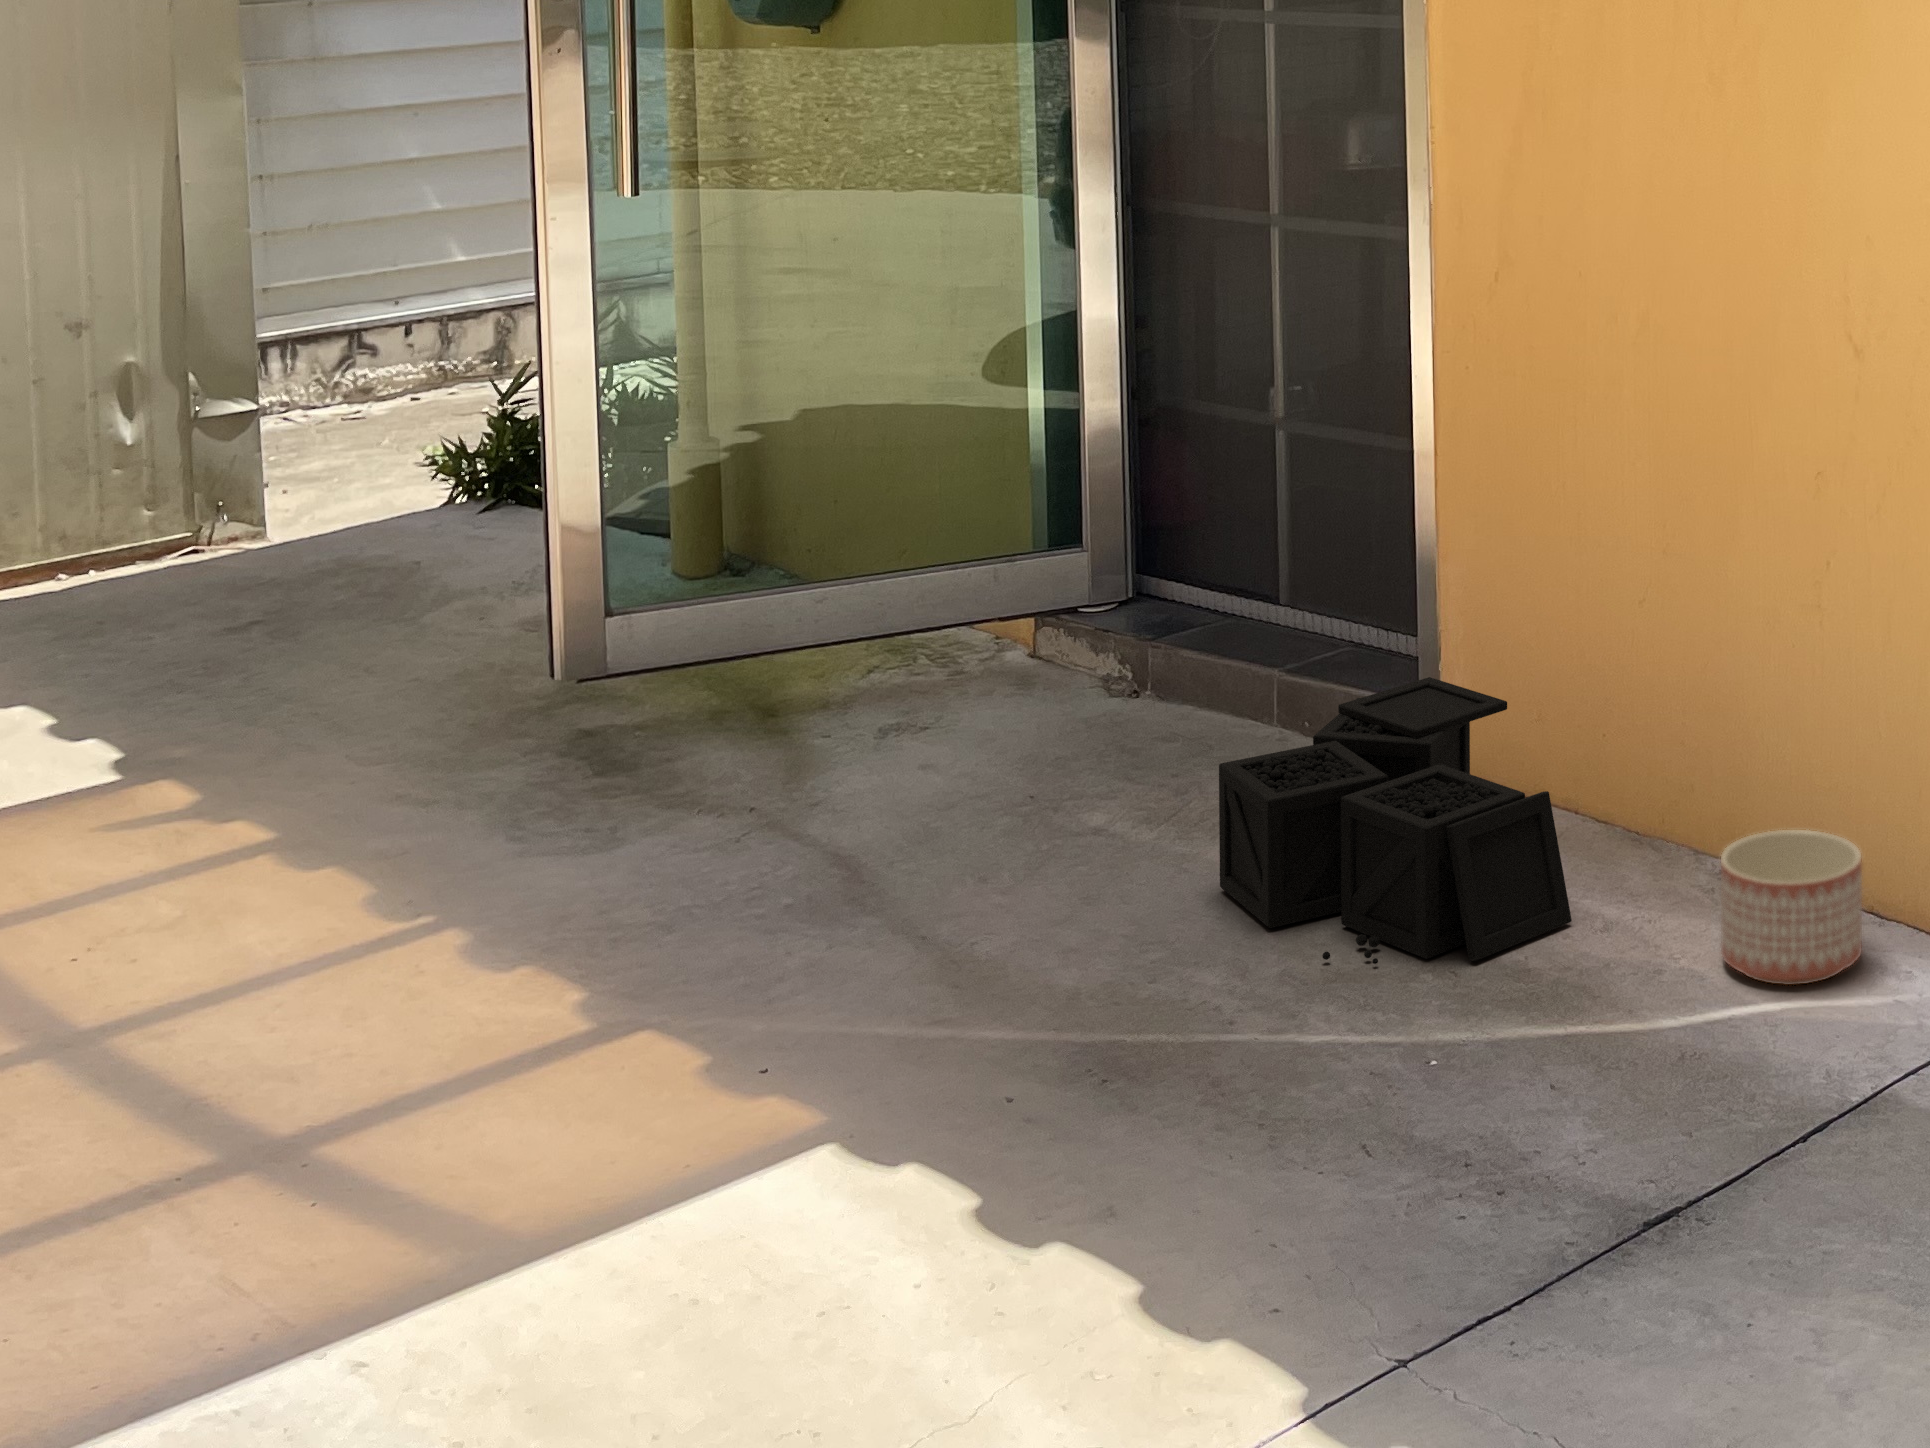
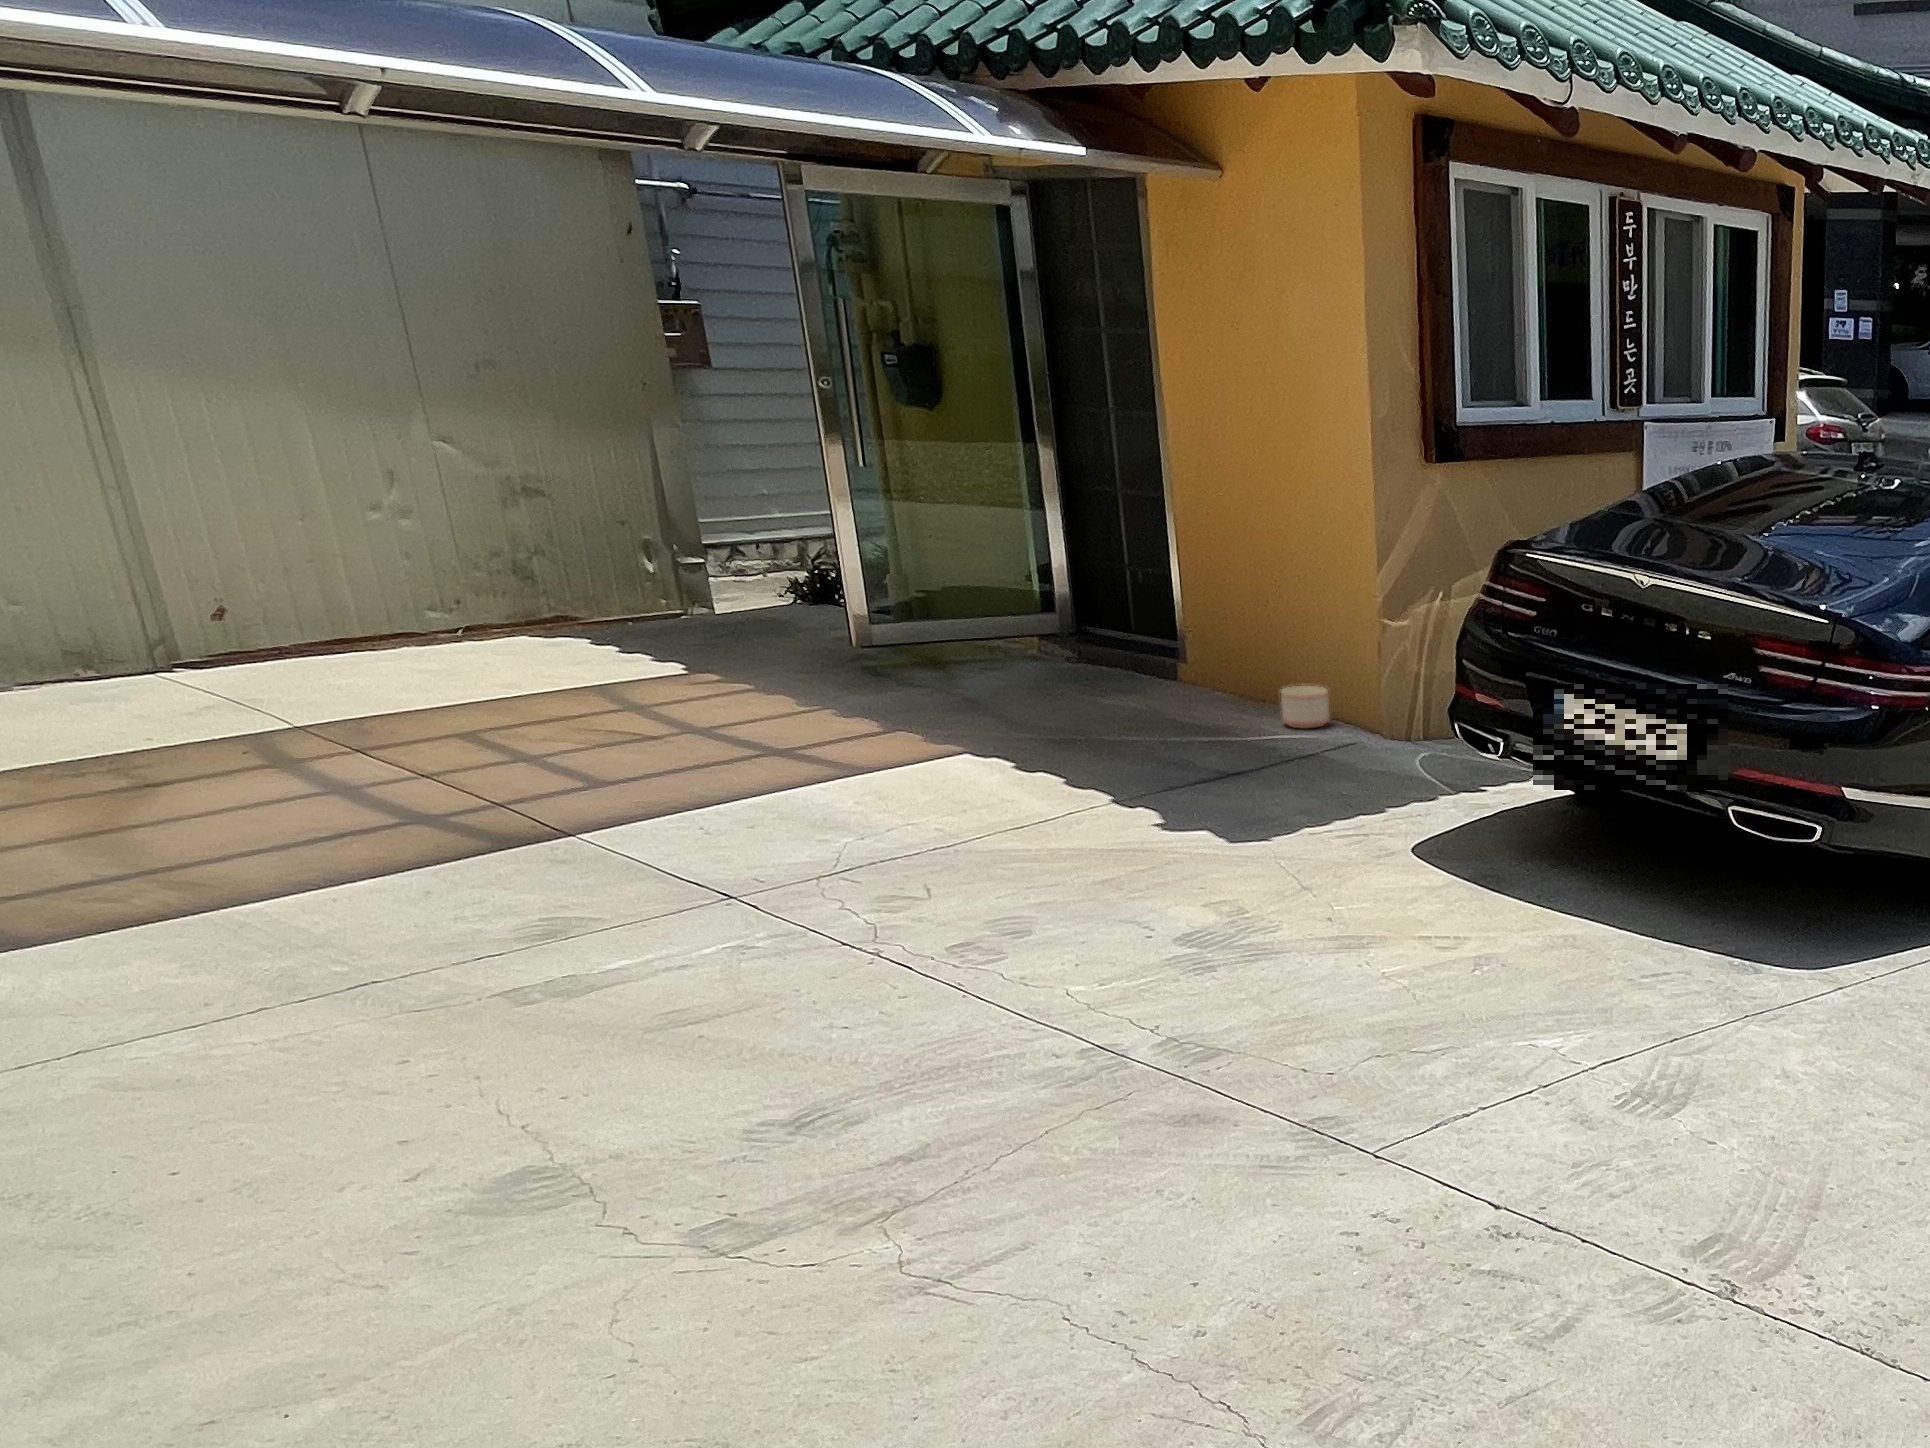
storage bin: present [1219,677,1572,964] -> none [1111,649,1236,722]

